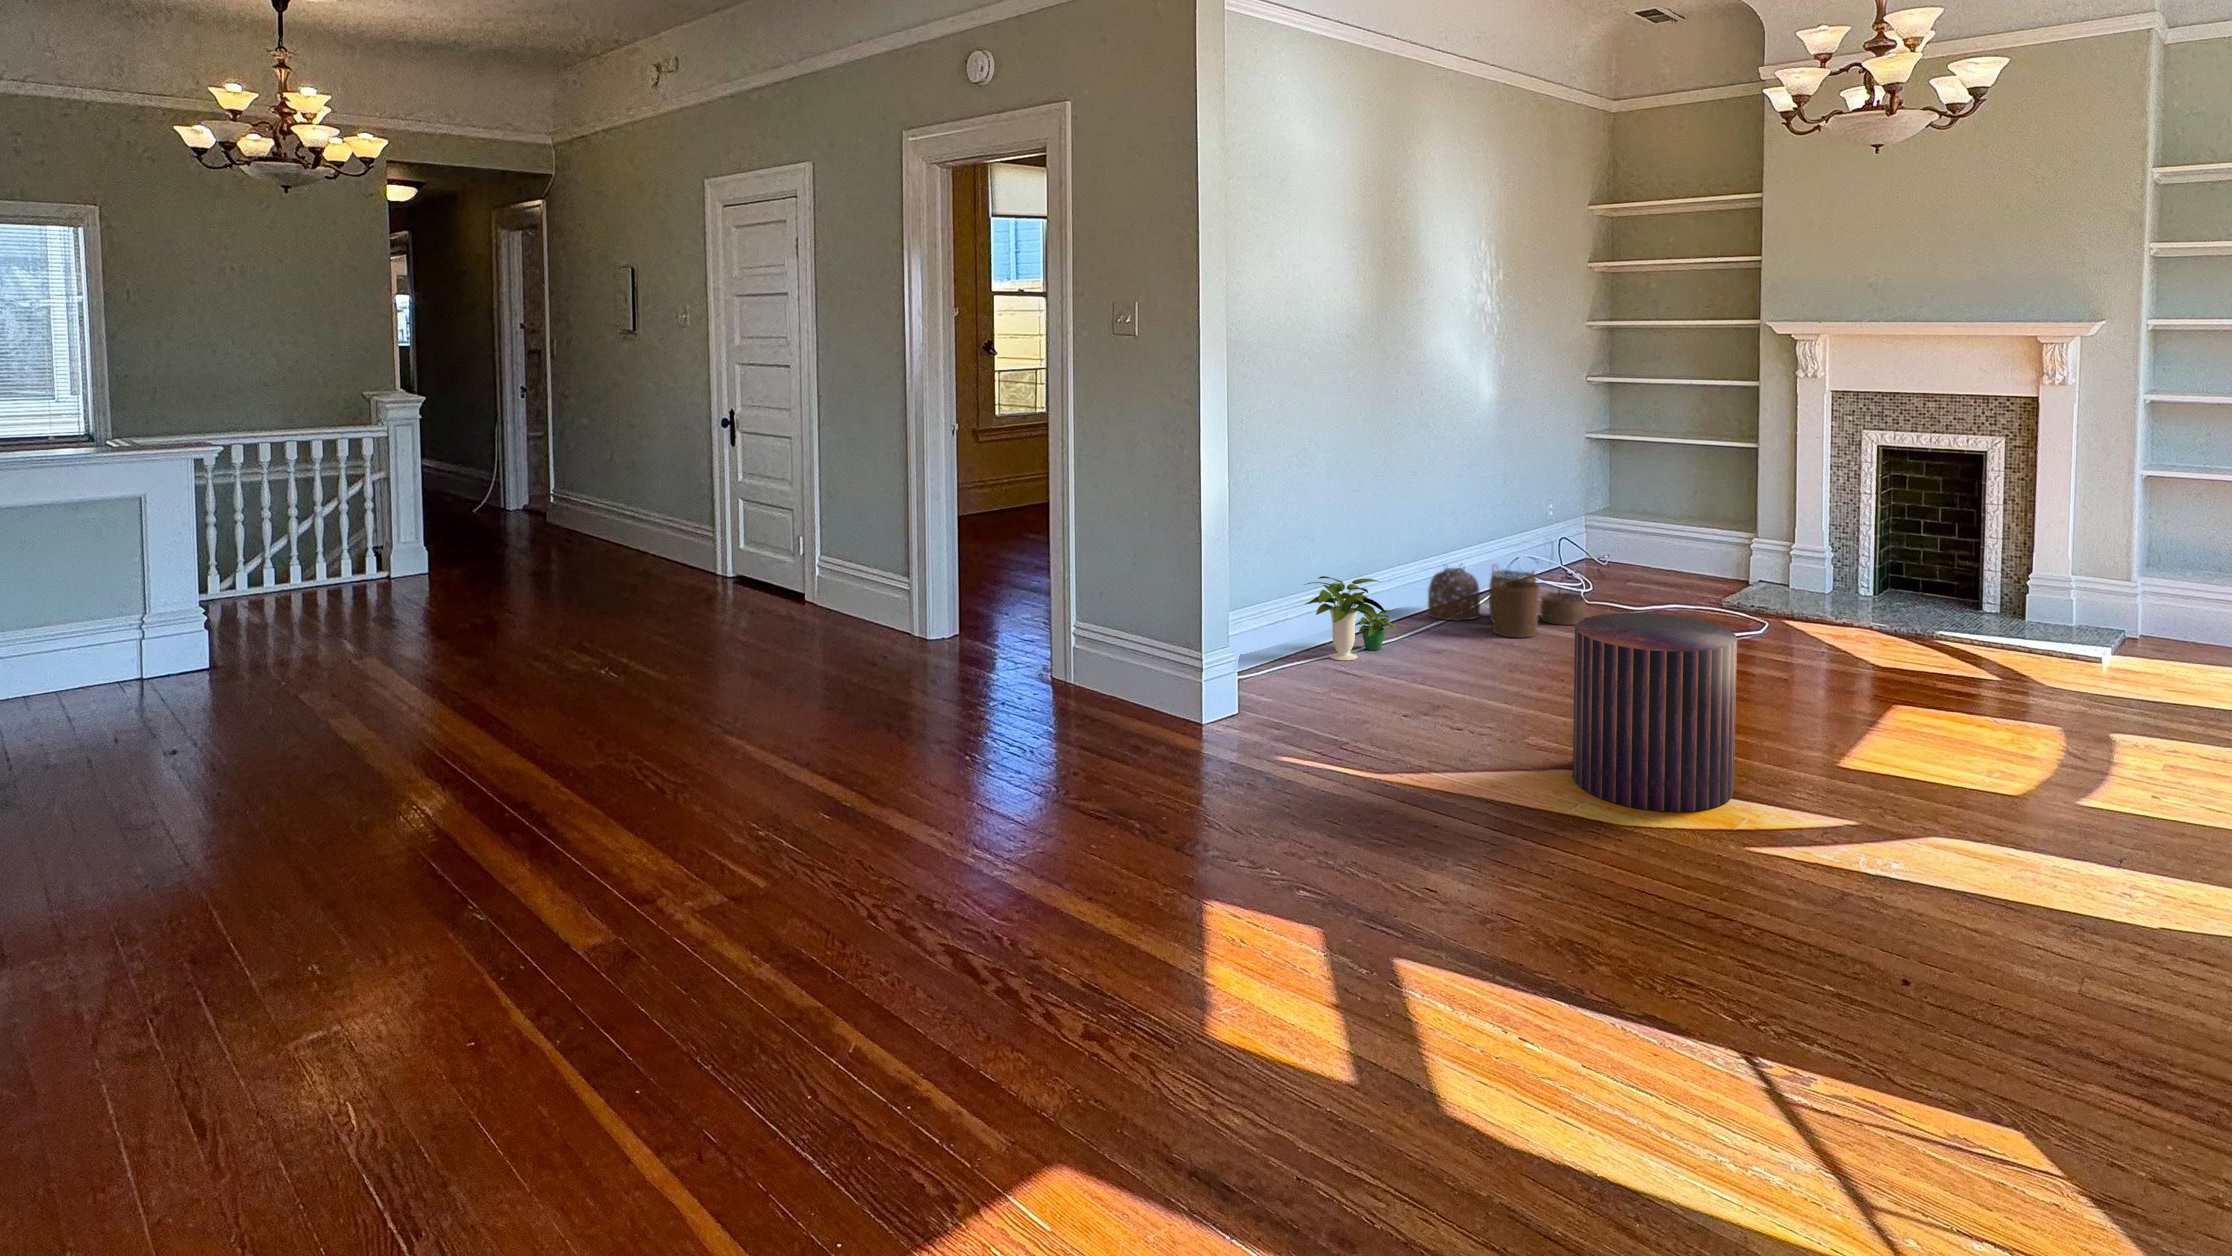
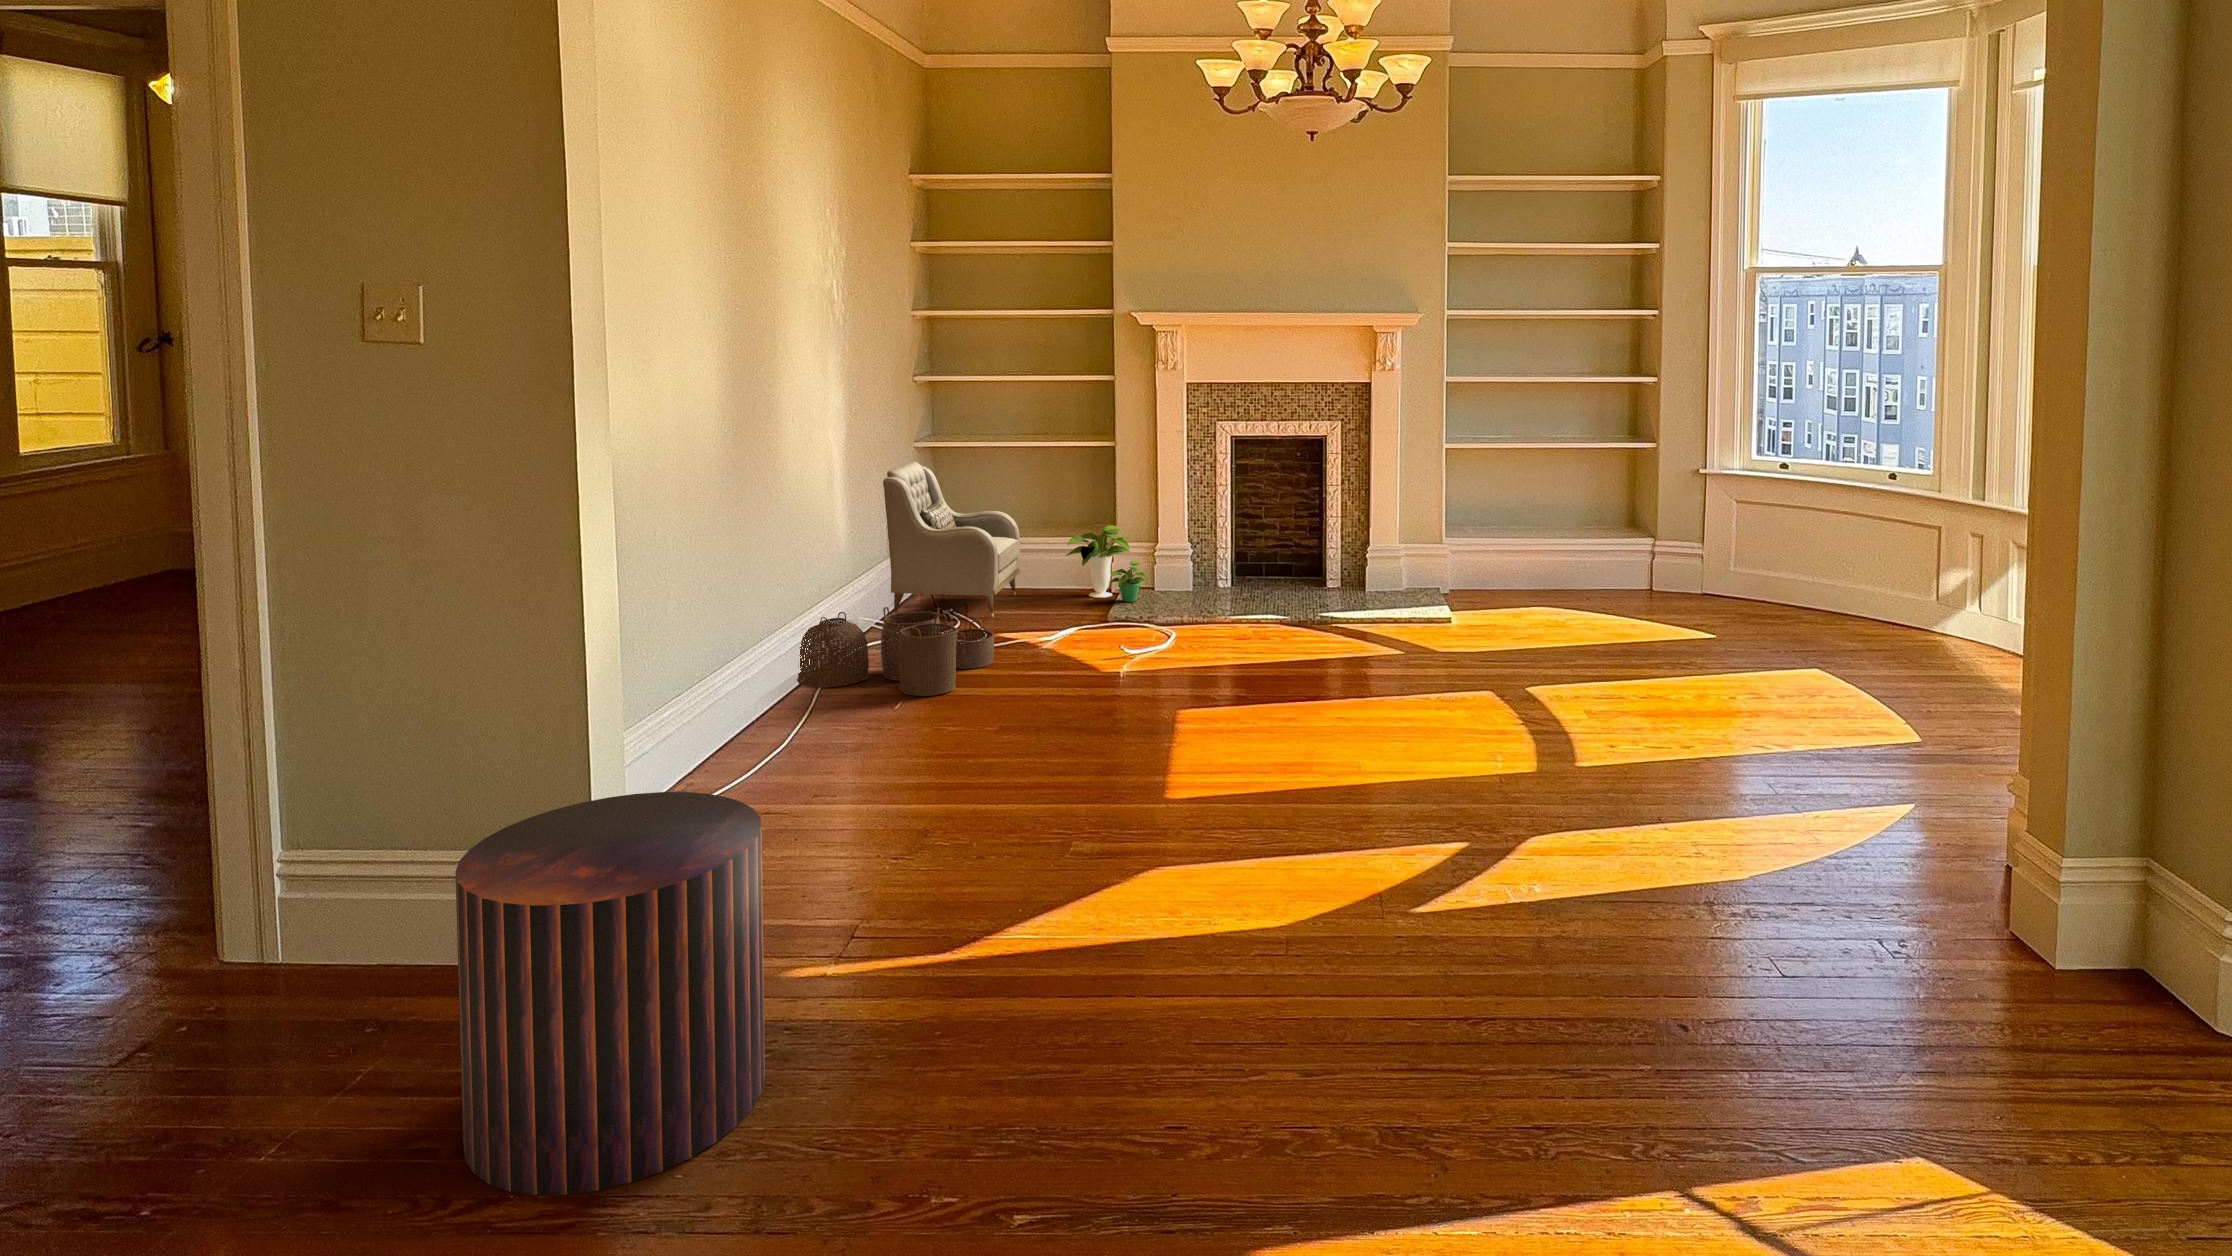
armchair: none [1531,414,1658,592] -> present [883,461,1020,617]
potted plant: present [1306,576,1397,660] -> present [1066,526,1148,602]
pouf: present [1573,613,1737,812] -> present [455,792,765,1195]

